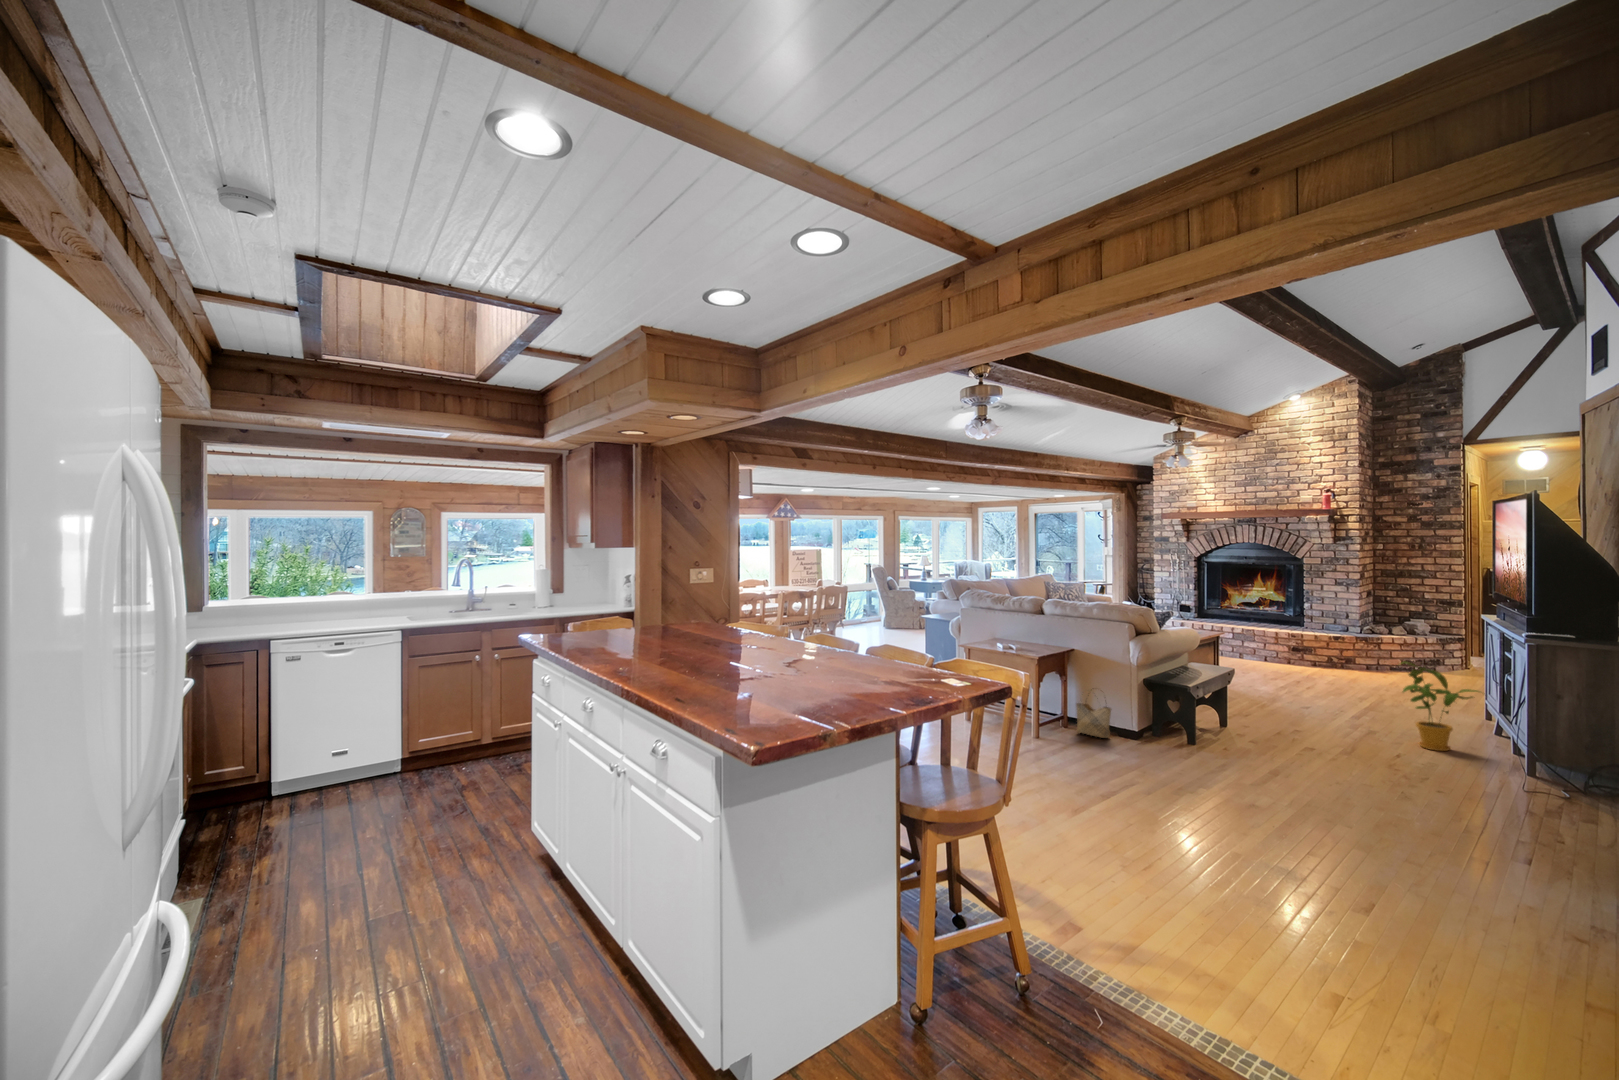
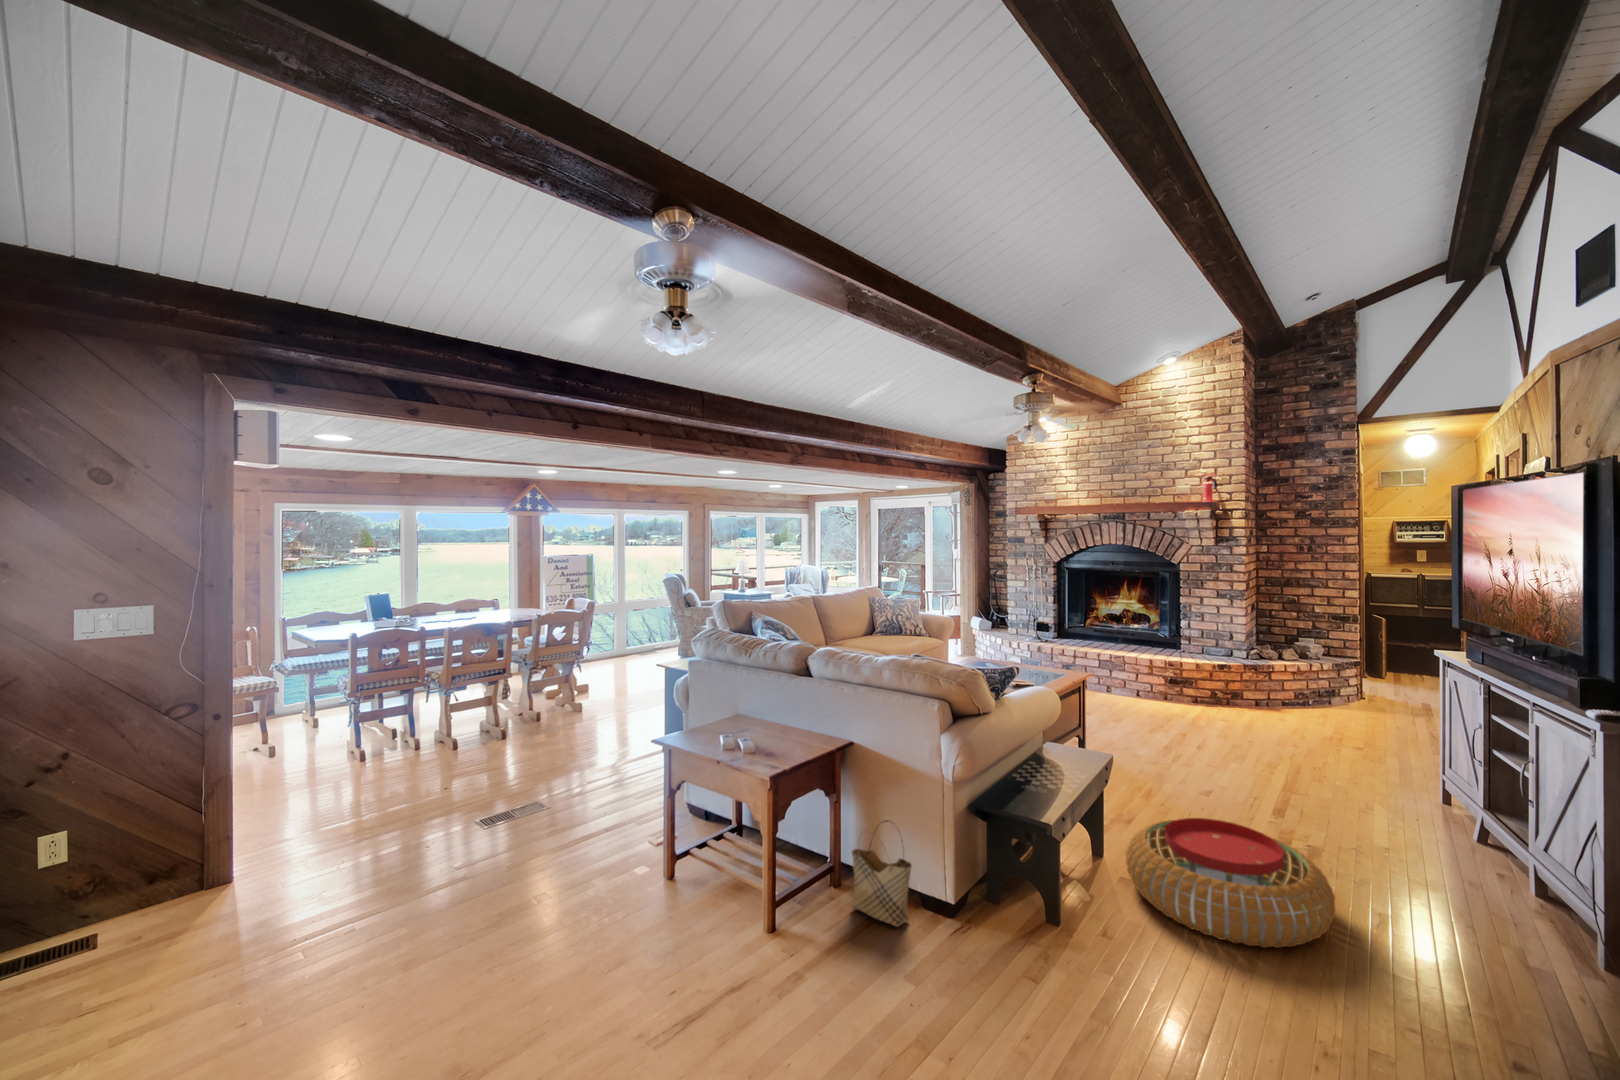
house plant: present [1401,662,1479,751] -> none [1377,750,1541,918]
pouf: none [1237,699,1358,753] -> present [1126,818,1335,948]

